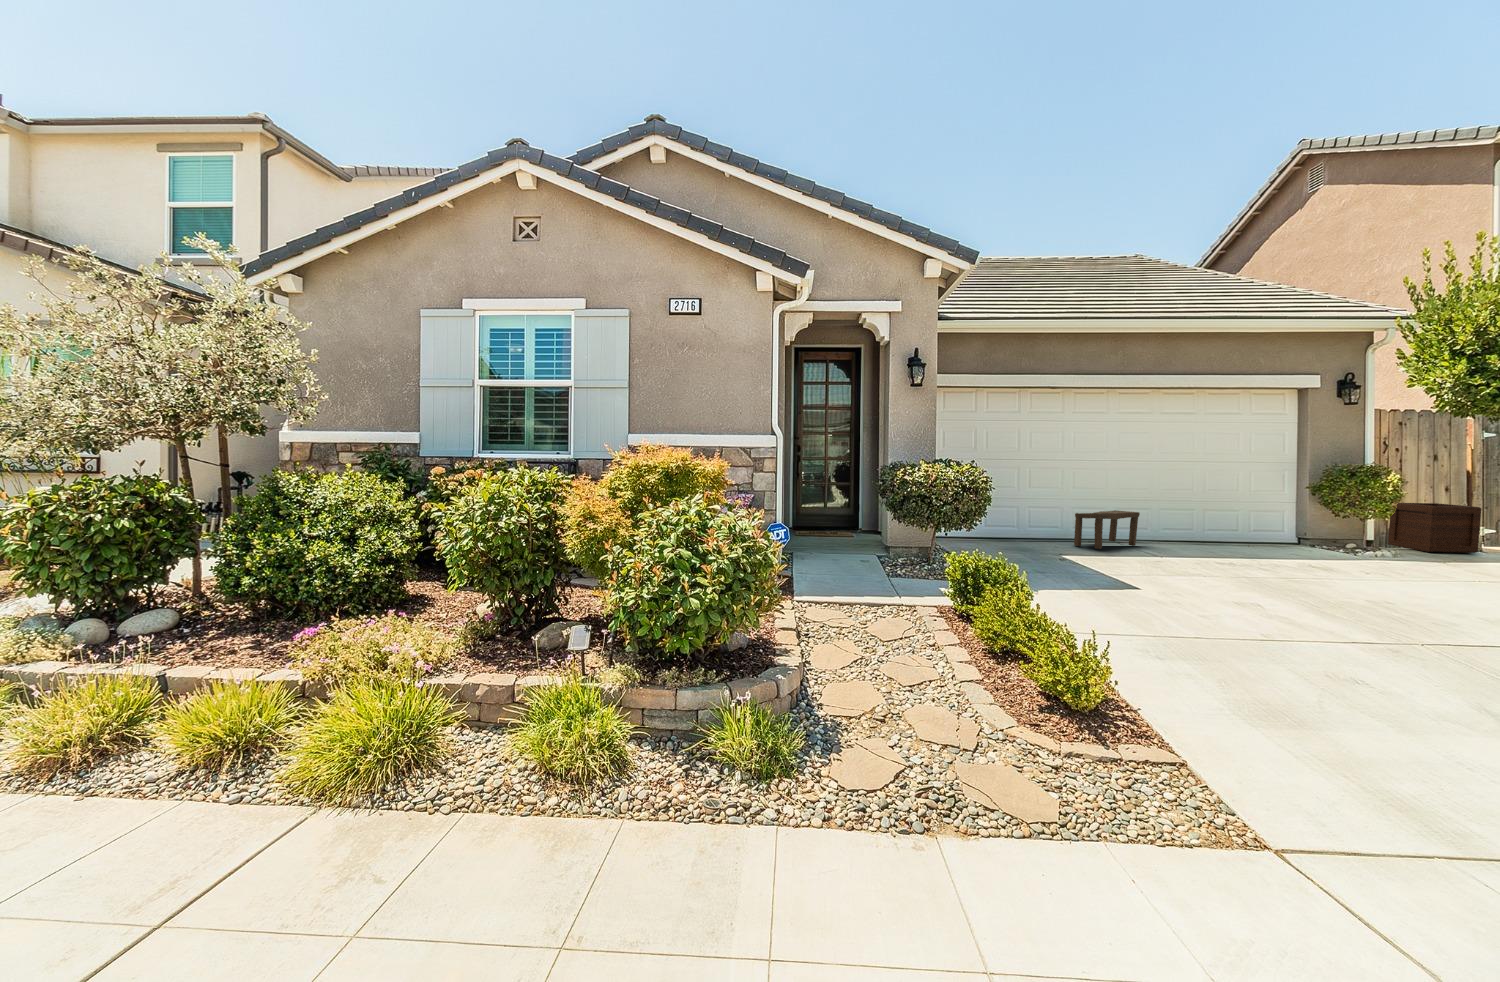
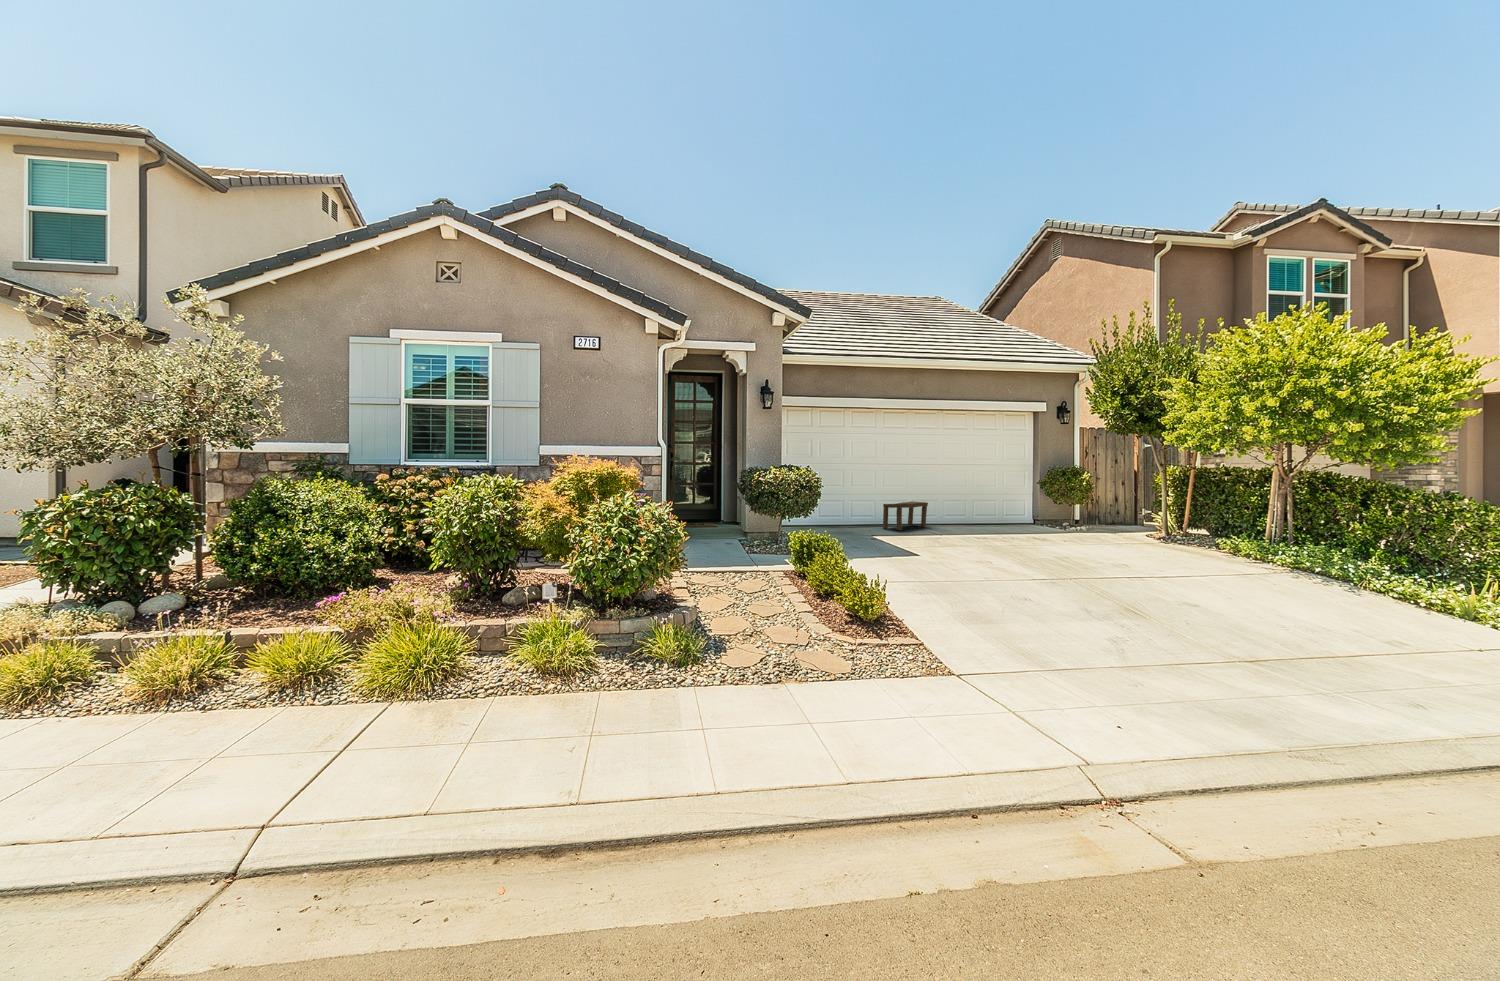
wooden crate: present [1388,503,1481,553] -> none [1089,493,1140,527]

